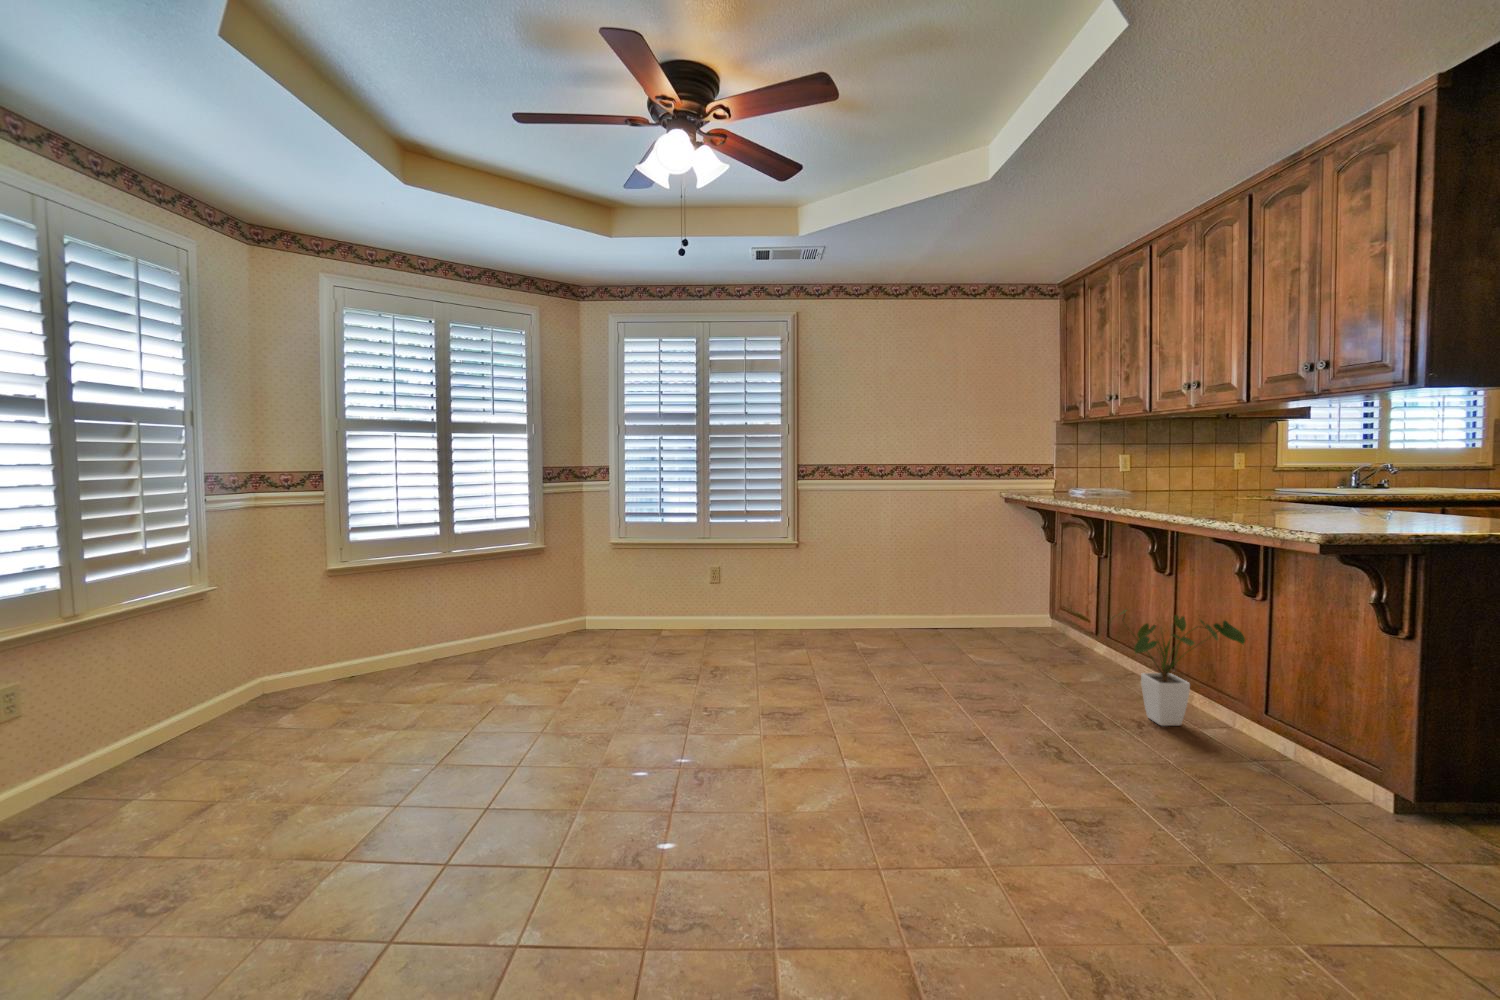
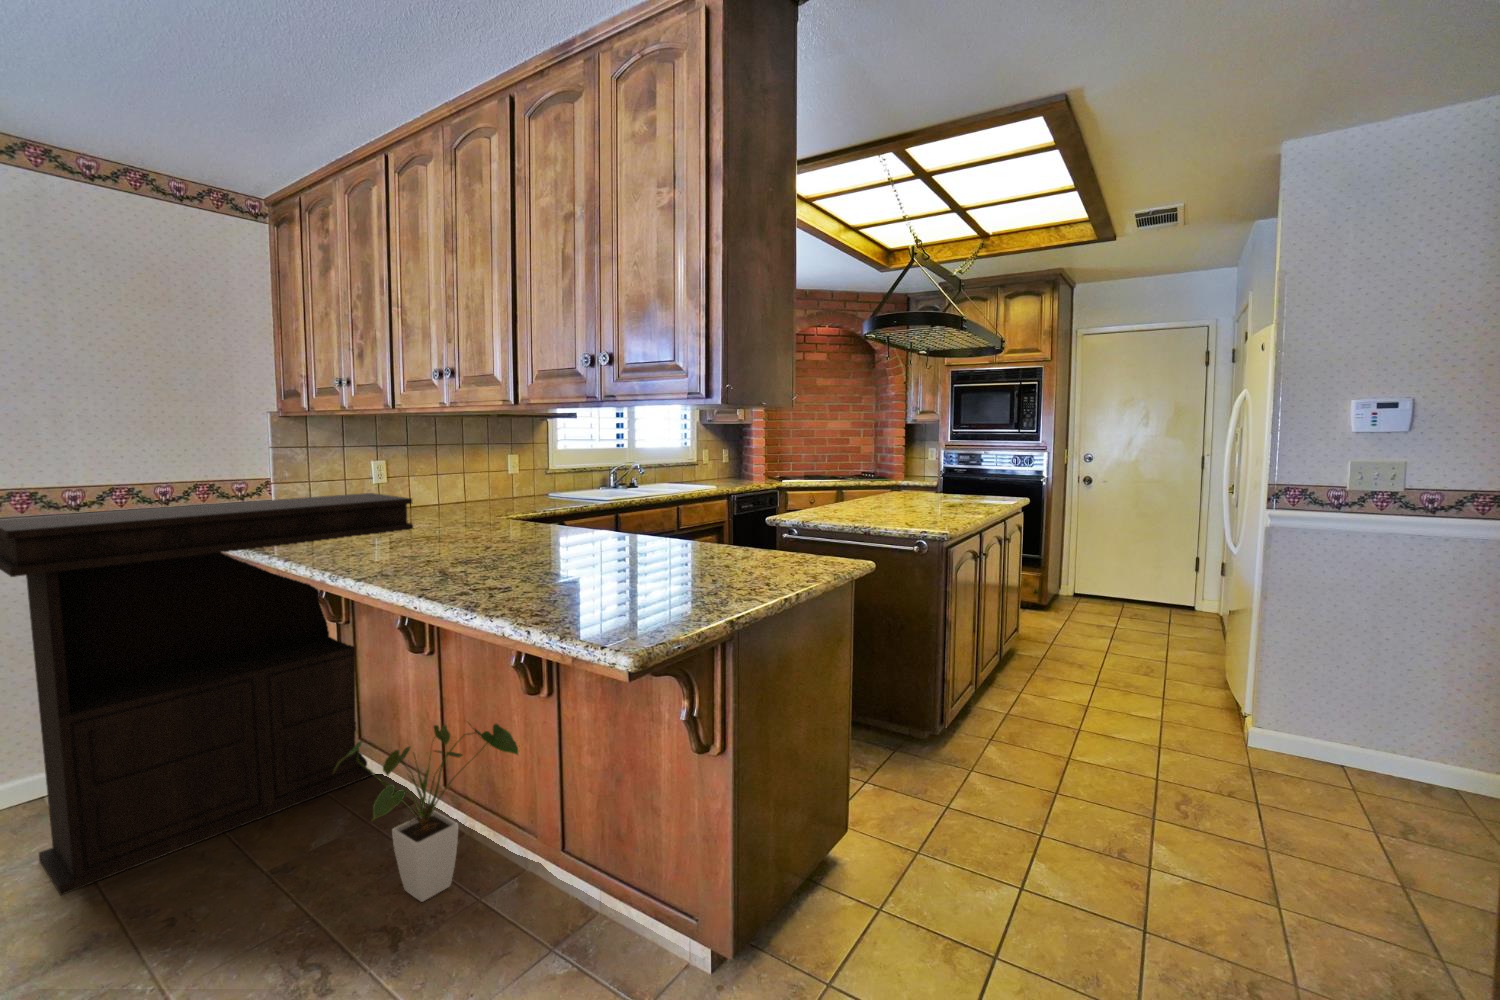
console table: none [939,474,1157,662] -> present [0,493,413,896]

